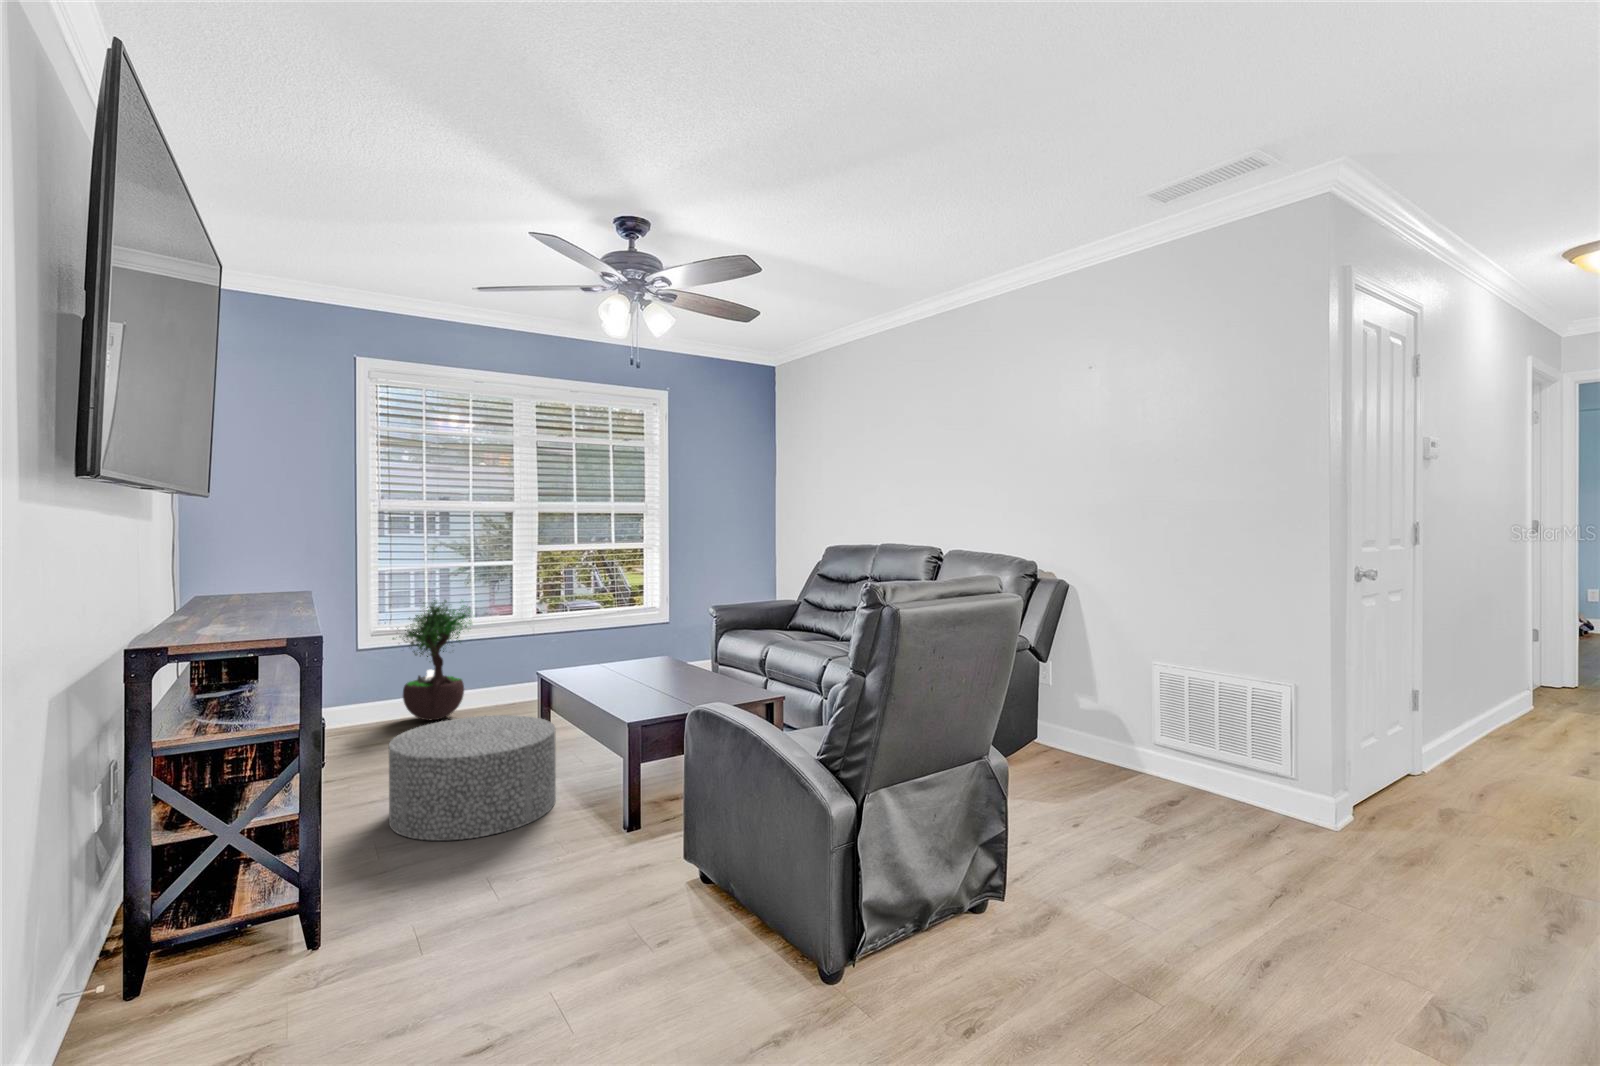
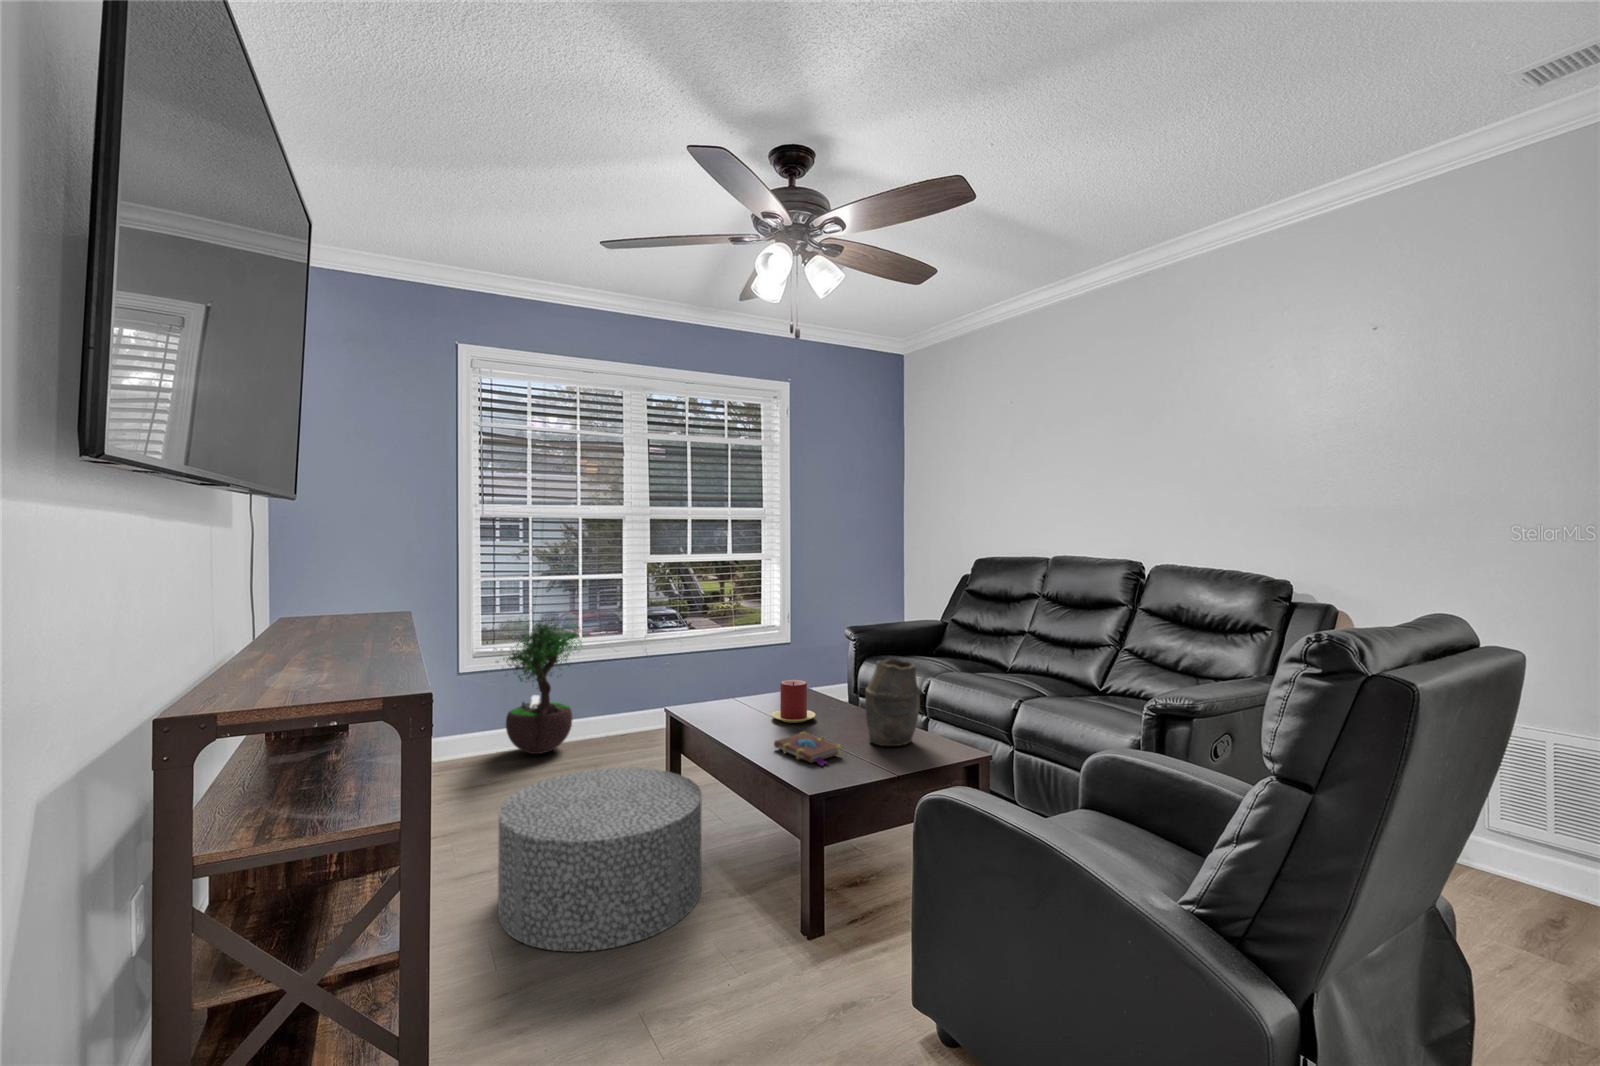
vase: none [691,624,735,691] -> present [865,658,921,746]
candle: none [623,645,660,678] -> present [772,680,816,723]
book: none [615,682,668,704] -> present [774,732,842,765]

